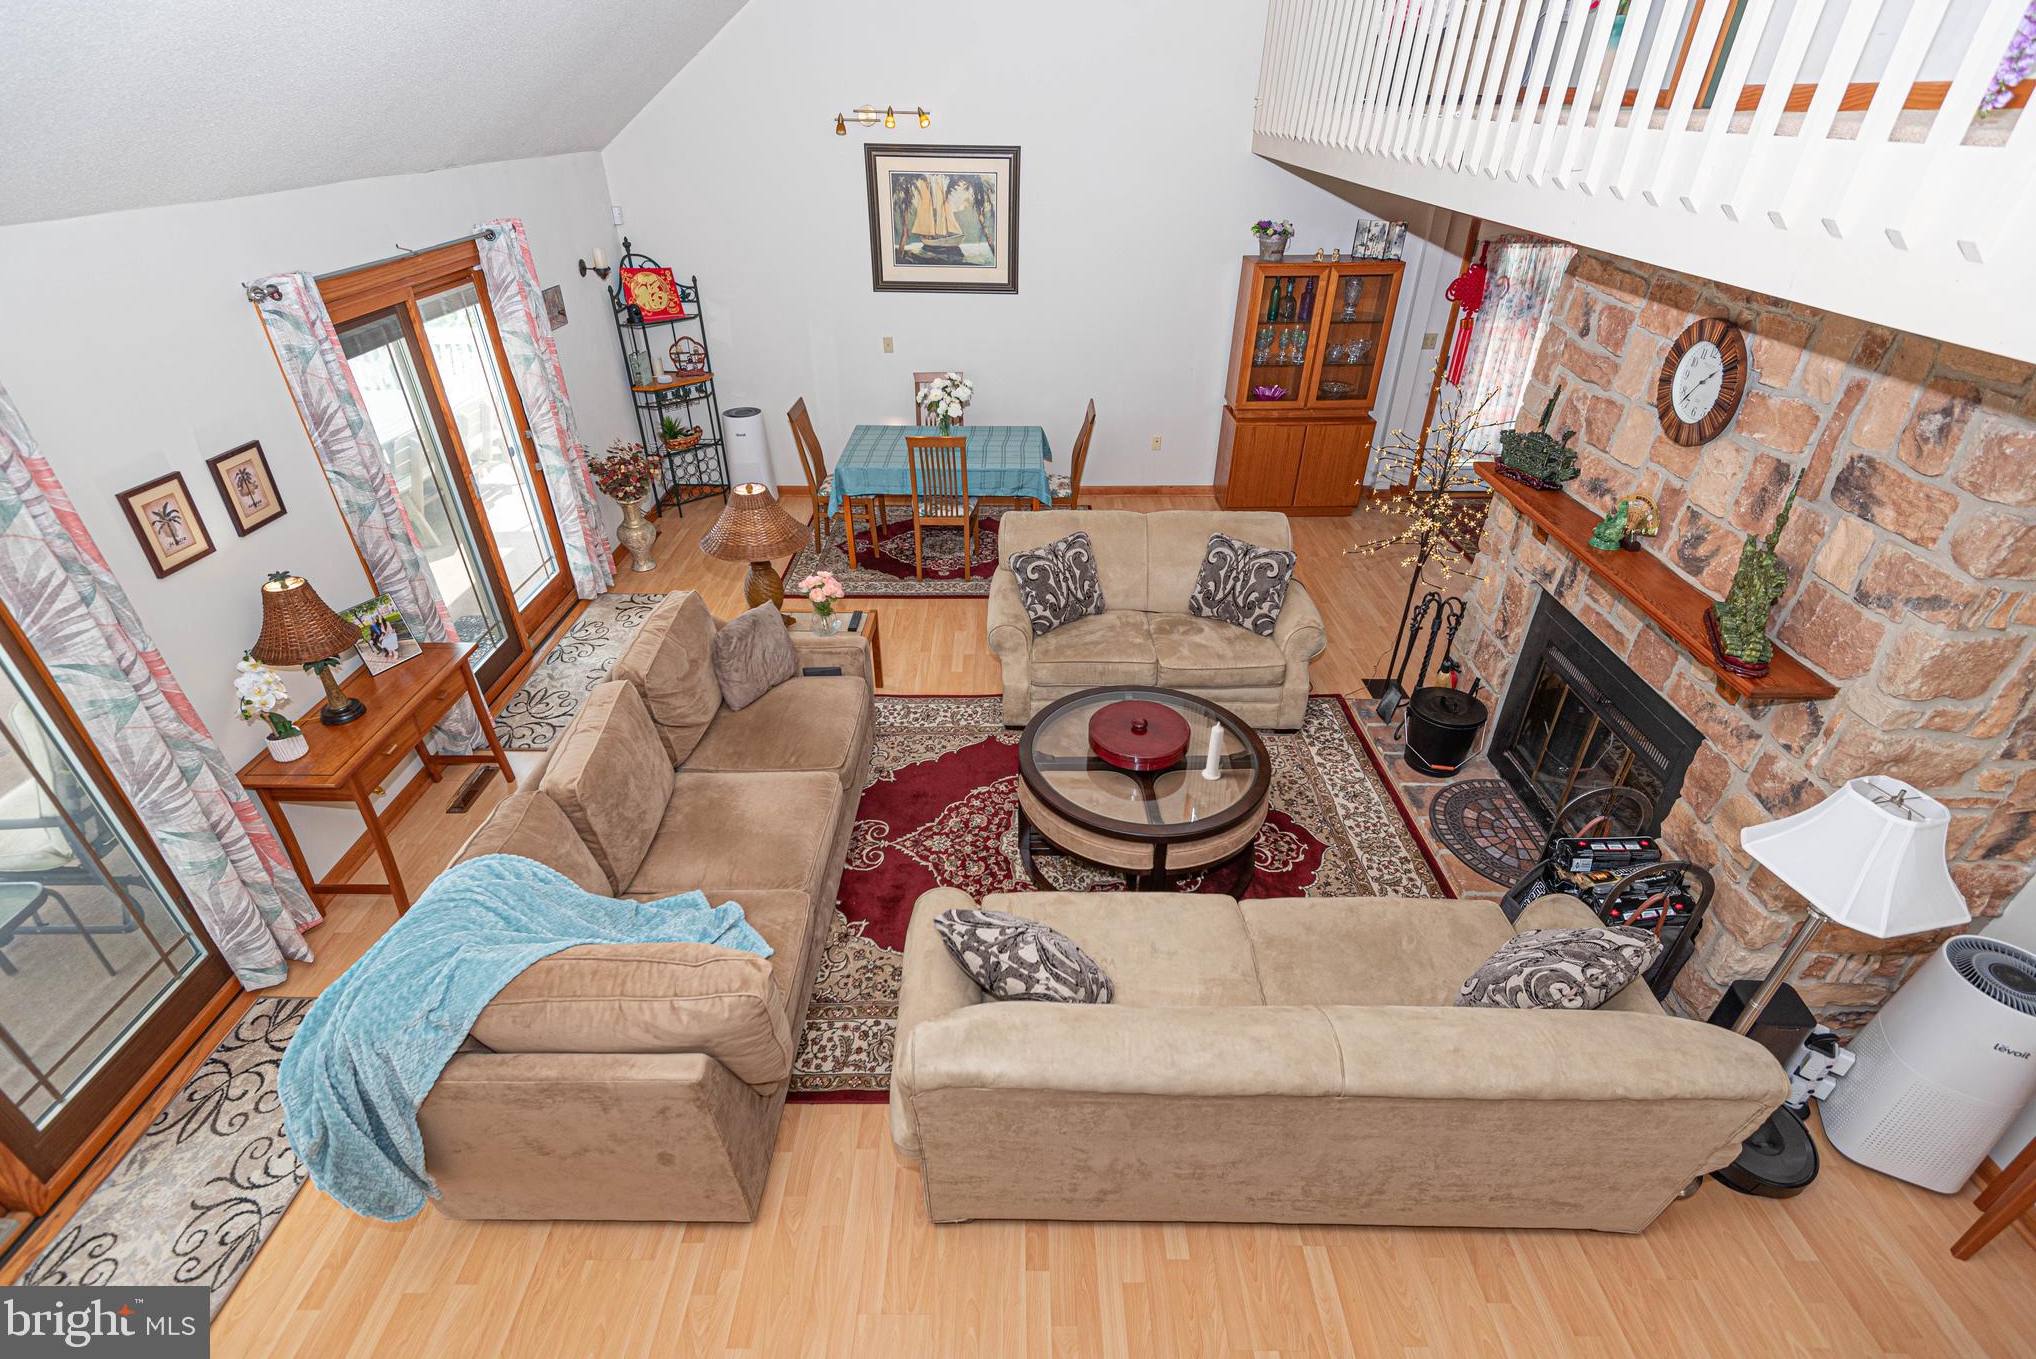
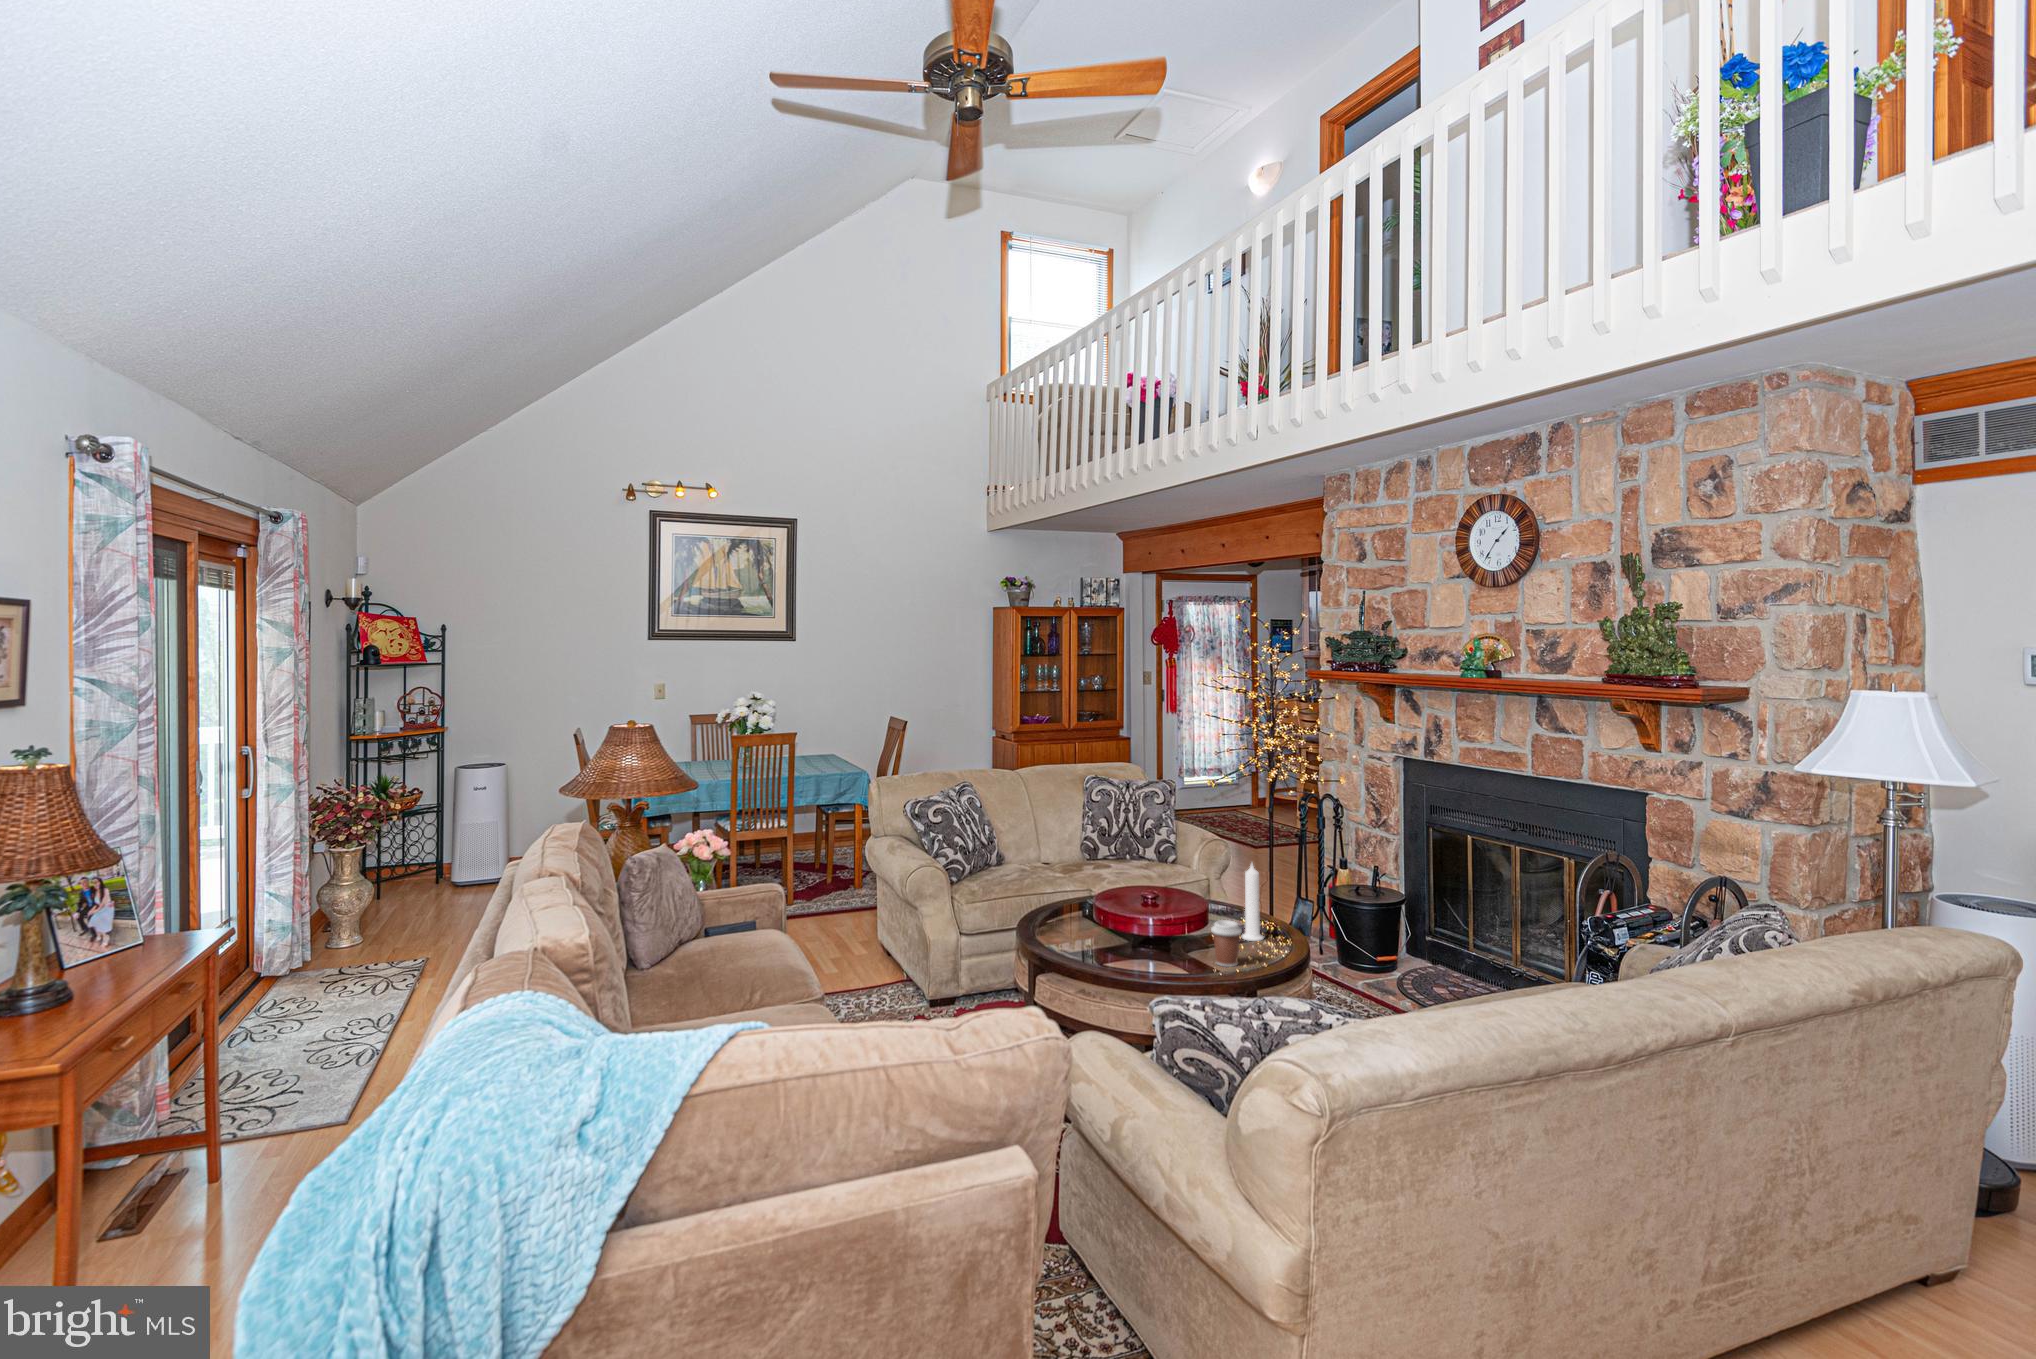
coffee cup: none [1141,775,1166,812] -> present [1211,920,1242,967]

